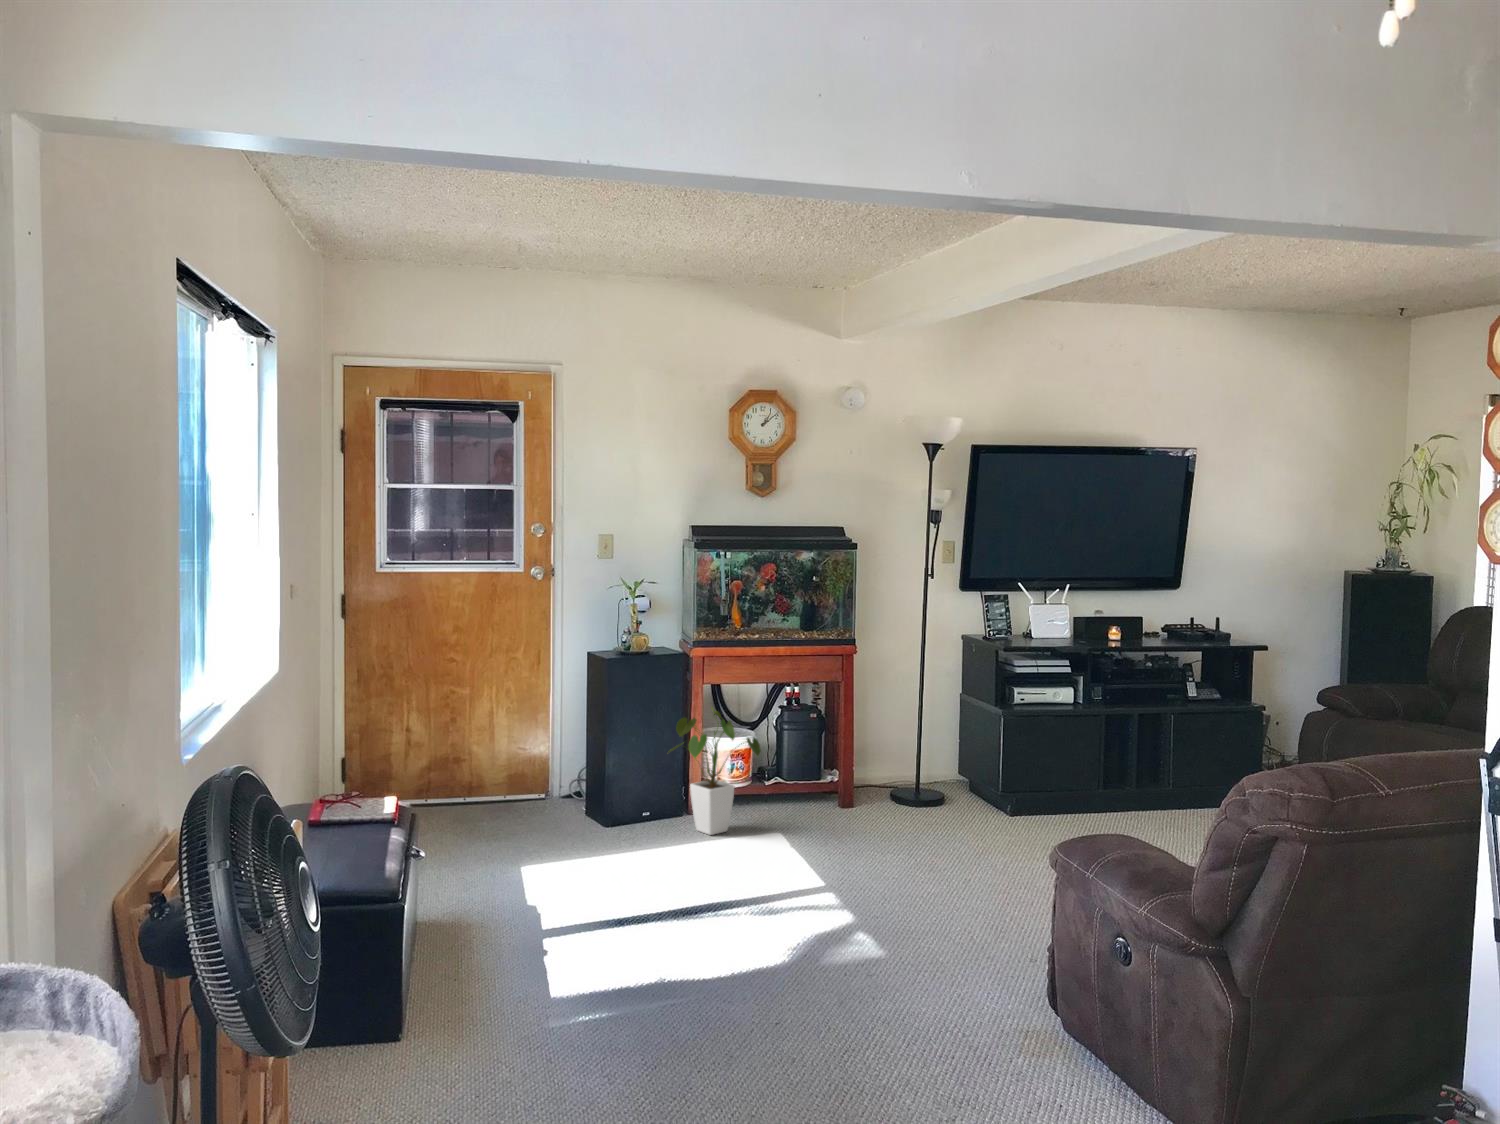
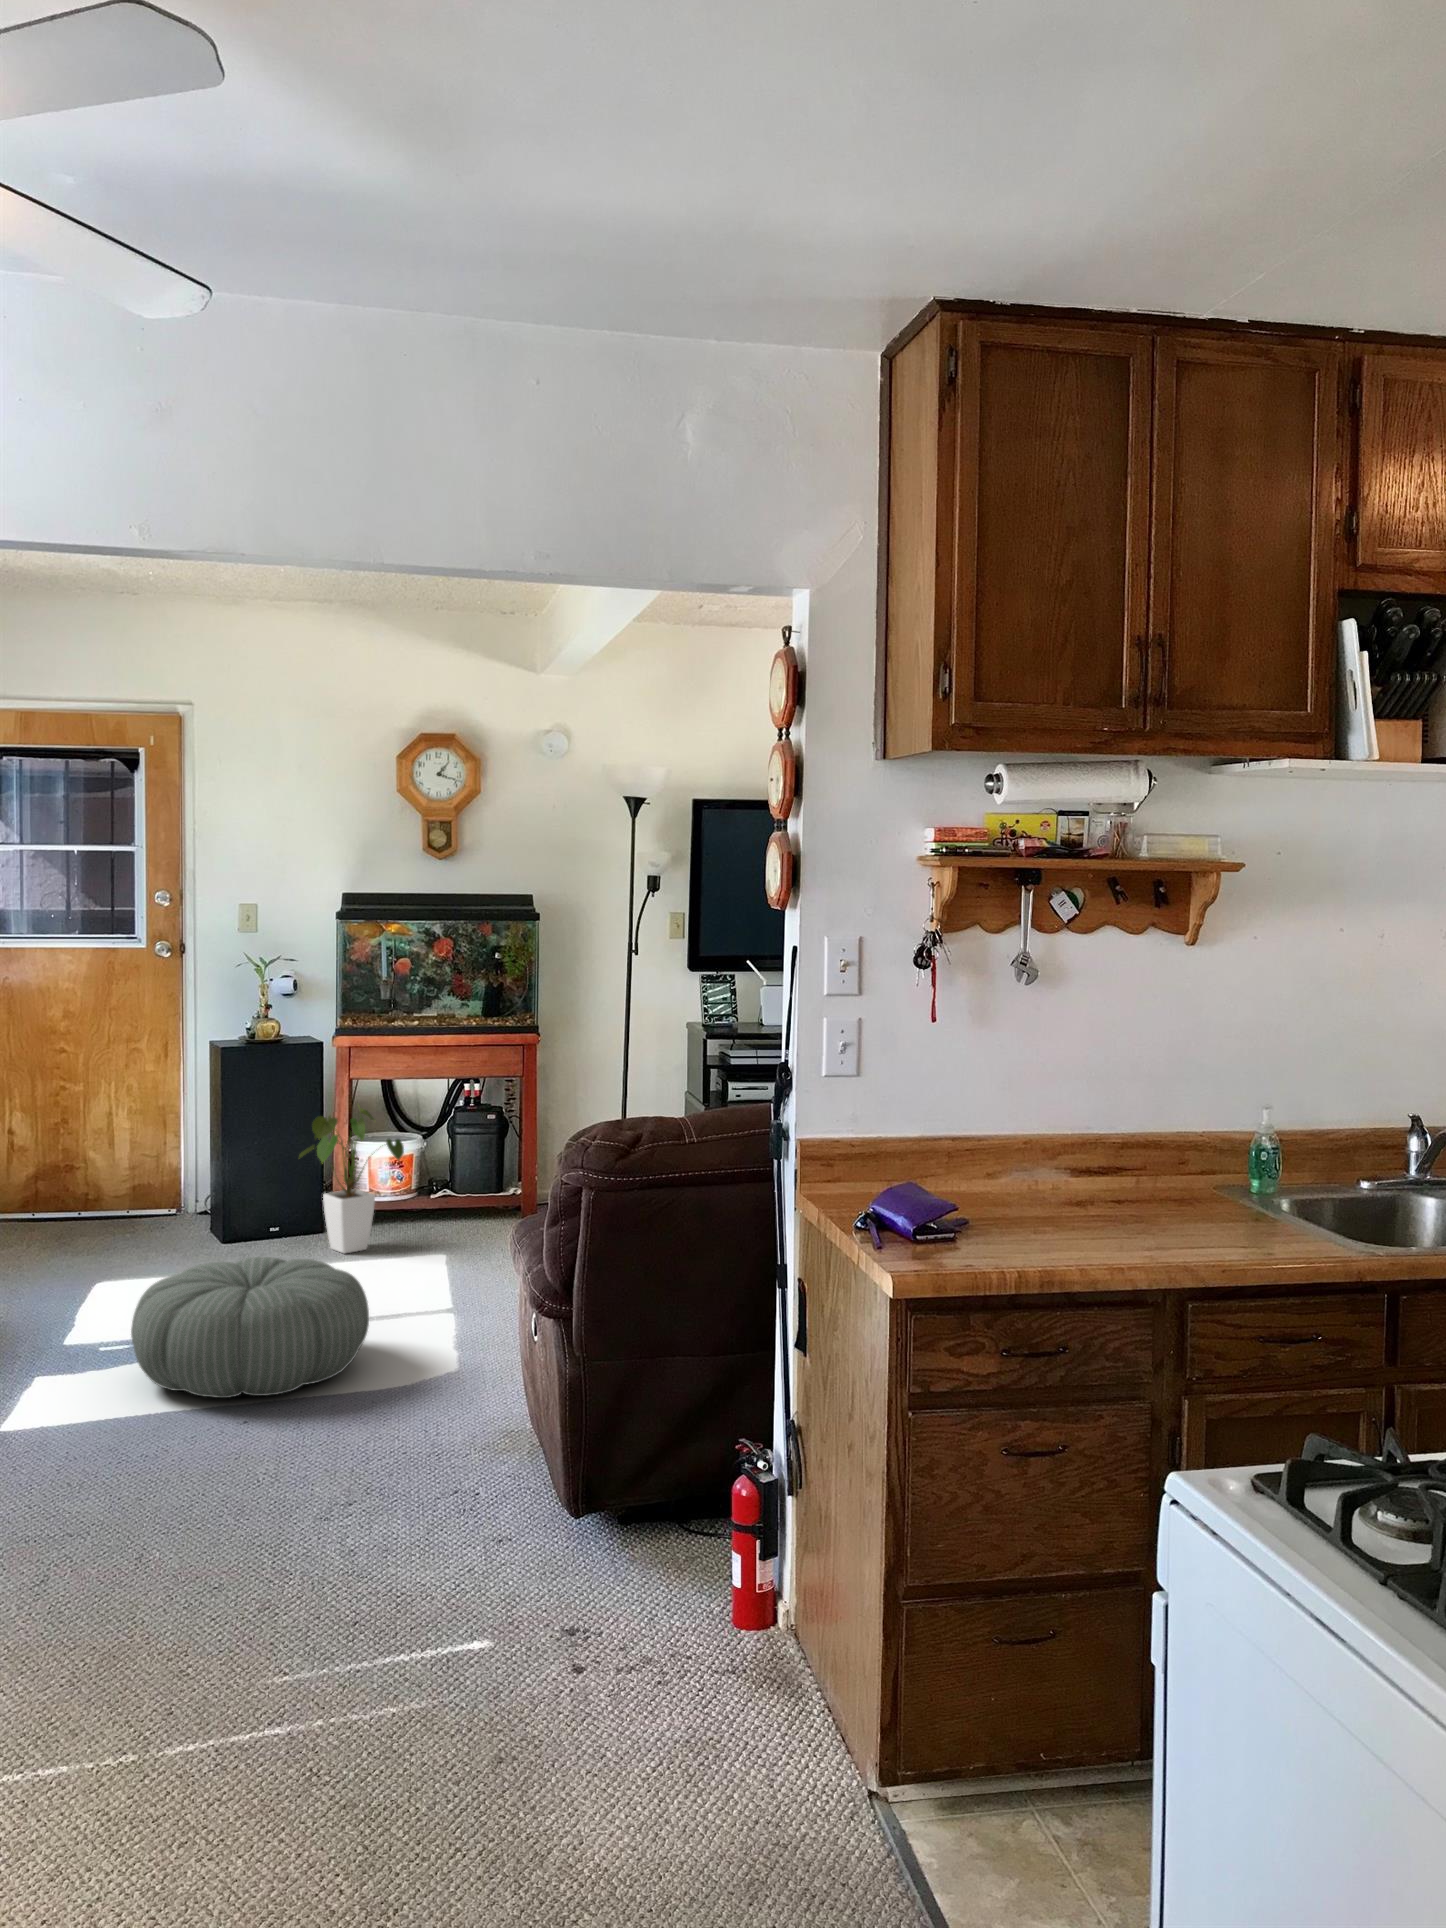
pouf: none [604,848,804,977] -> present [131,1257,369,1398]

